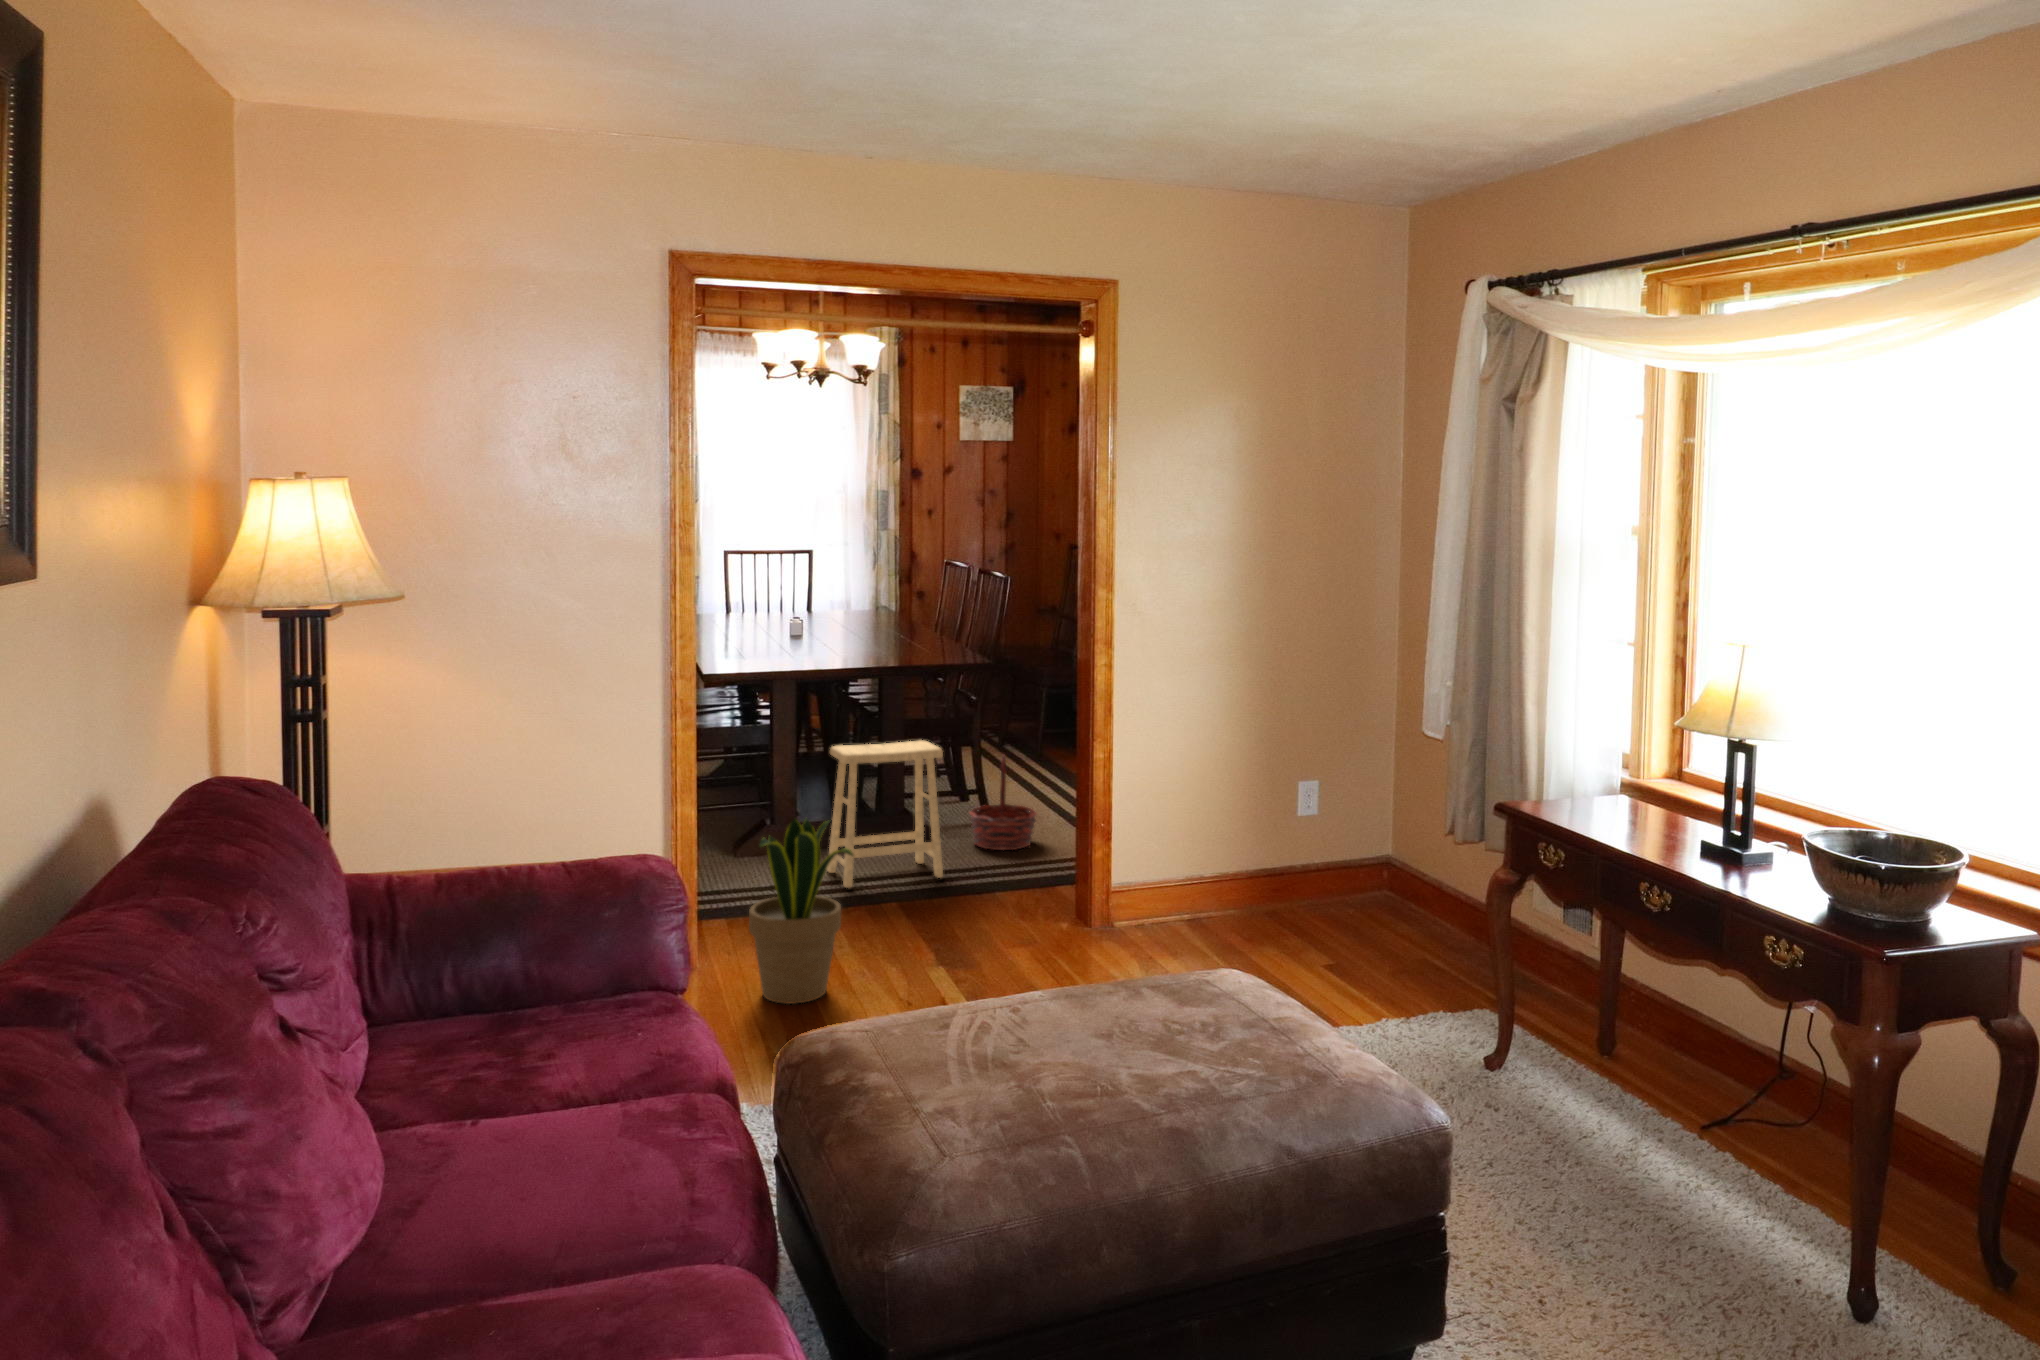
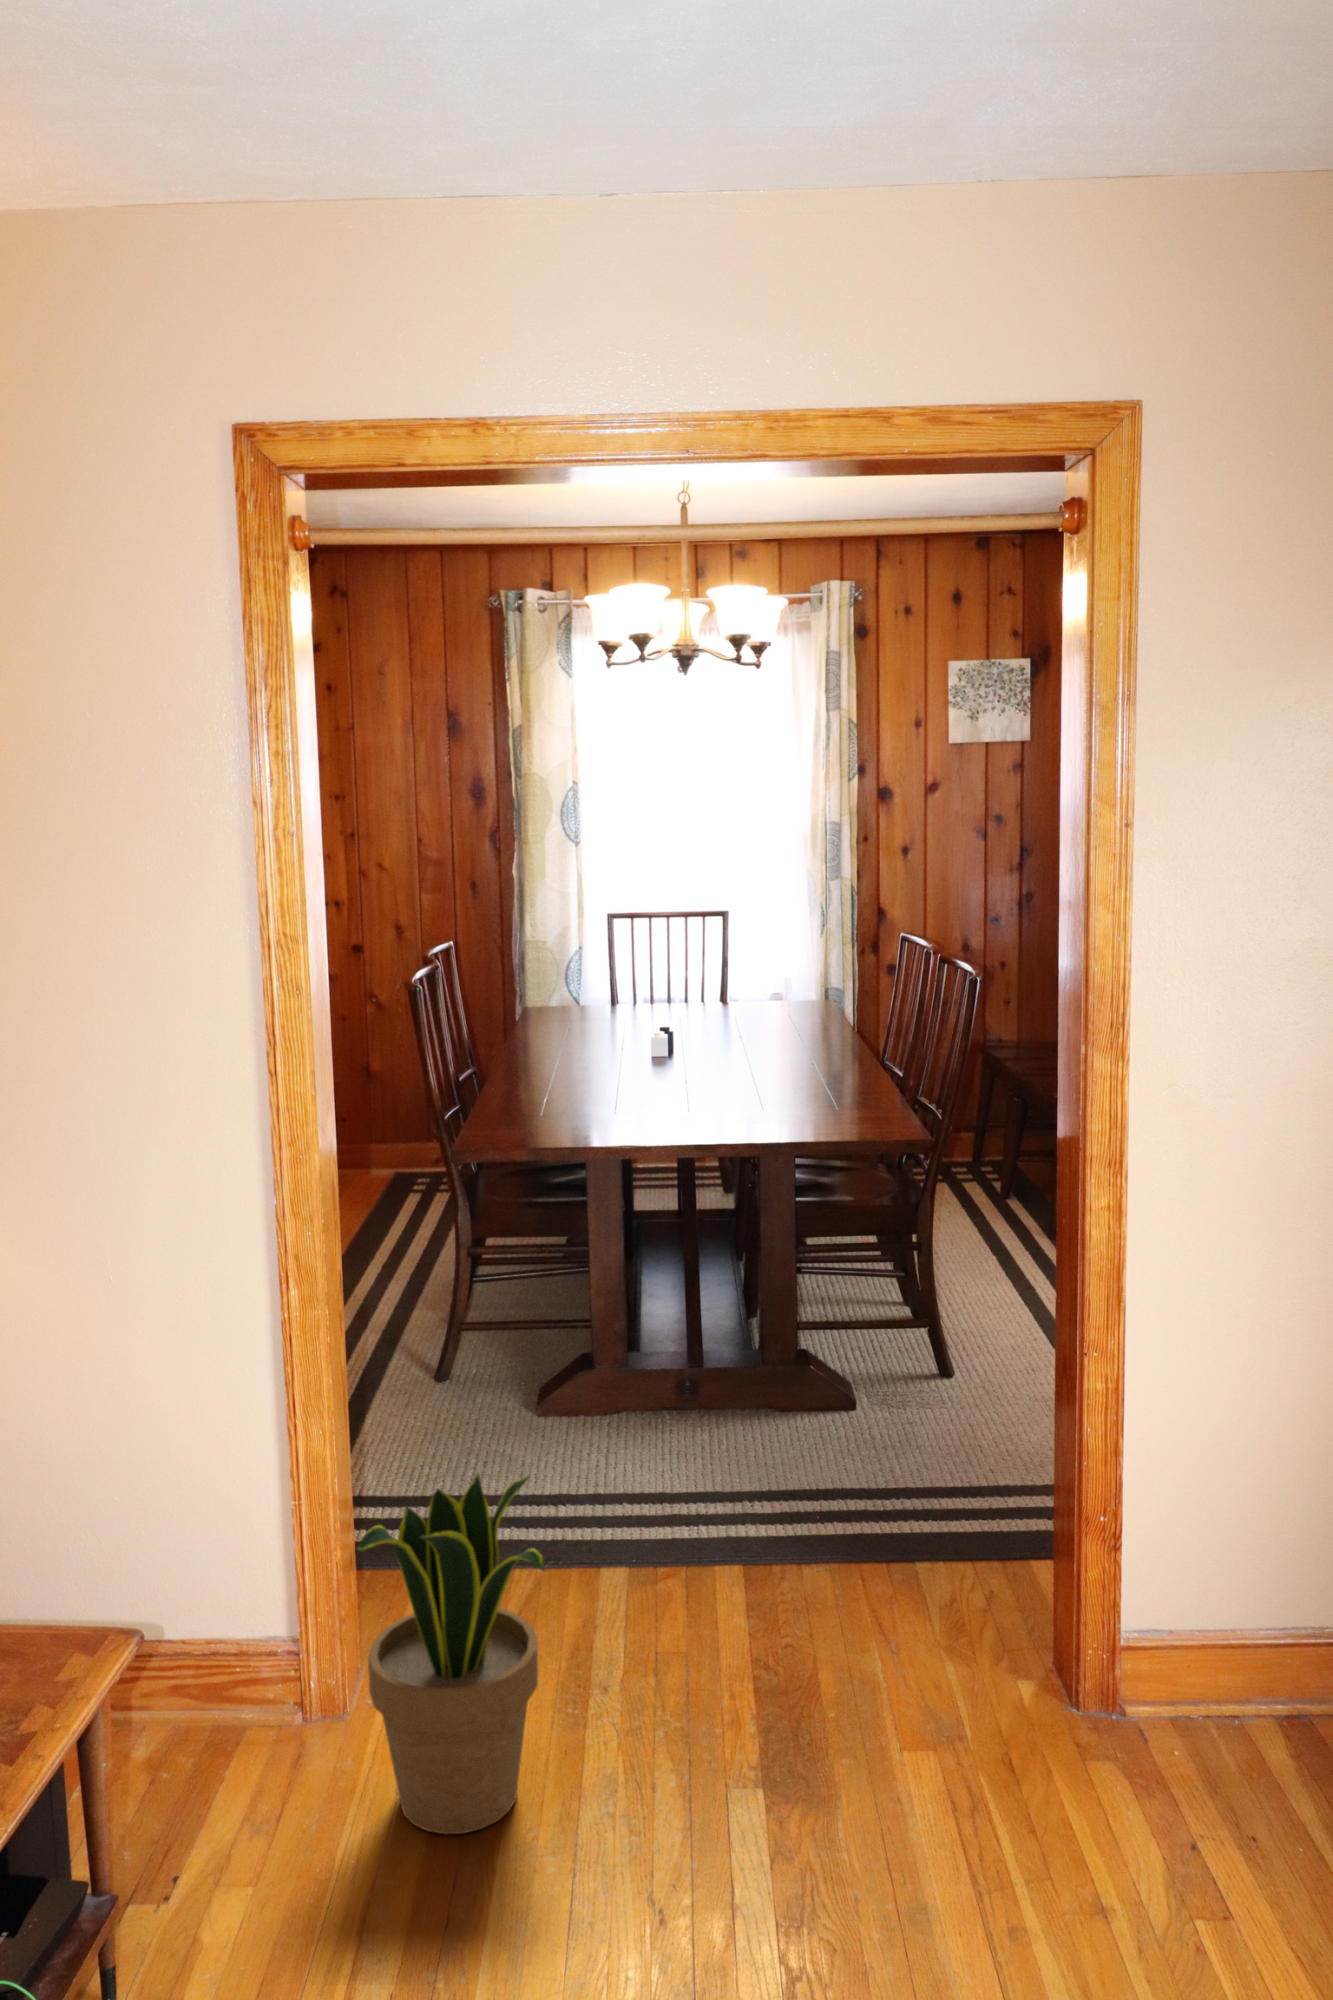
footstool: present [827,740,943,888] -> none [647,1254,831,1505]
basket: present [970,755,1037,850] -> none [898,1269,1014,1435]

